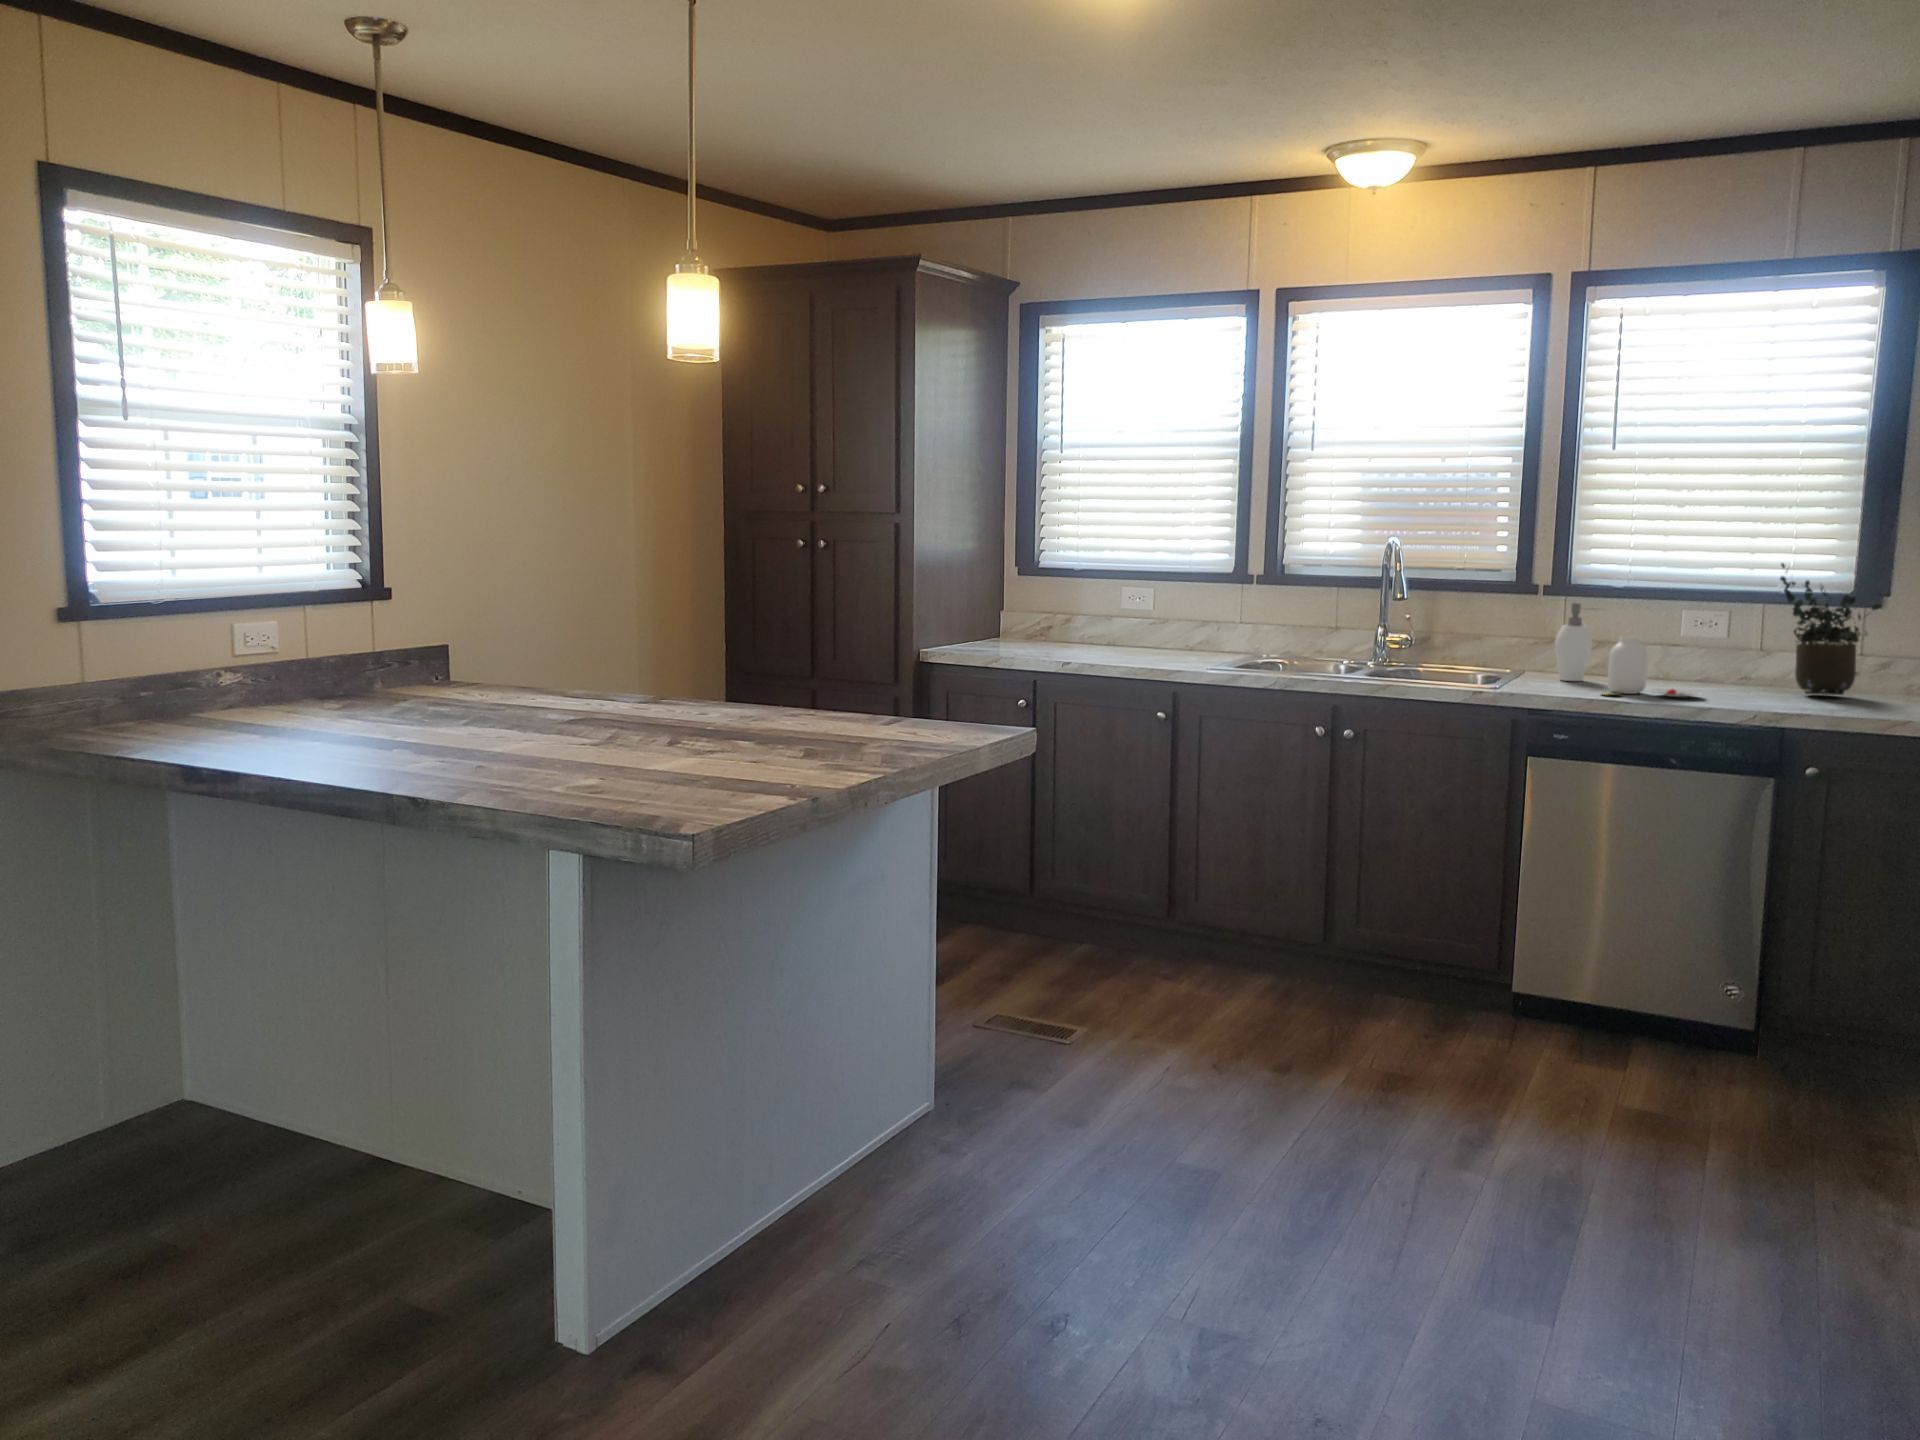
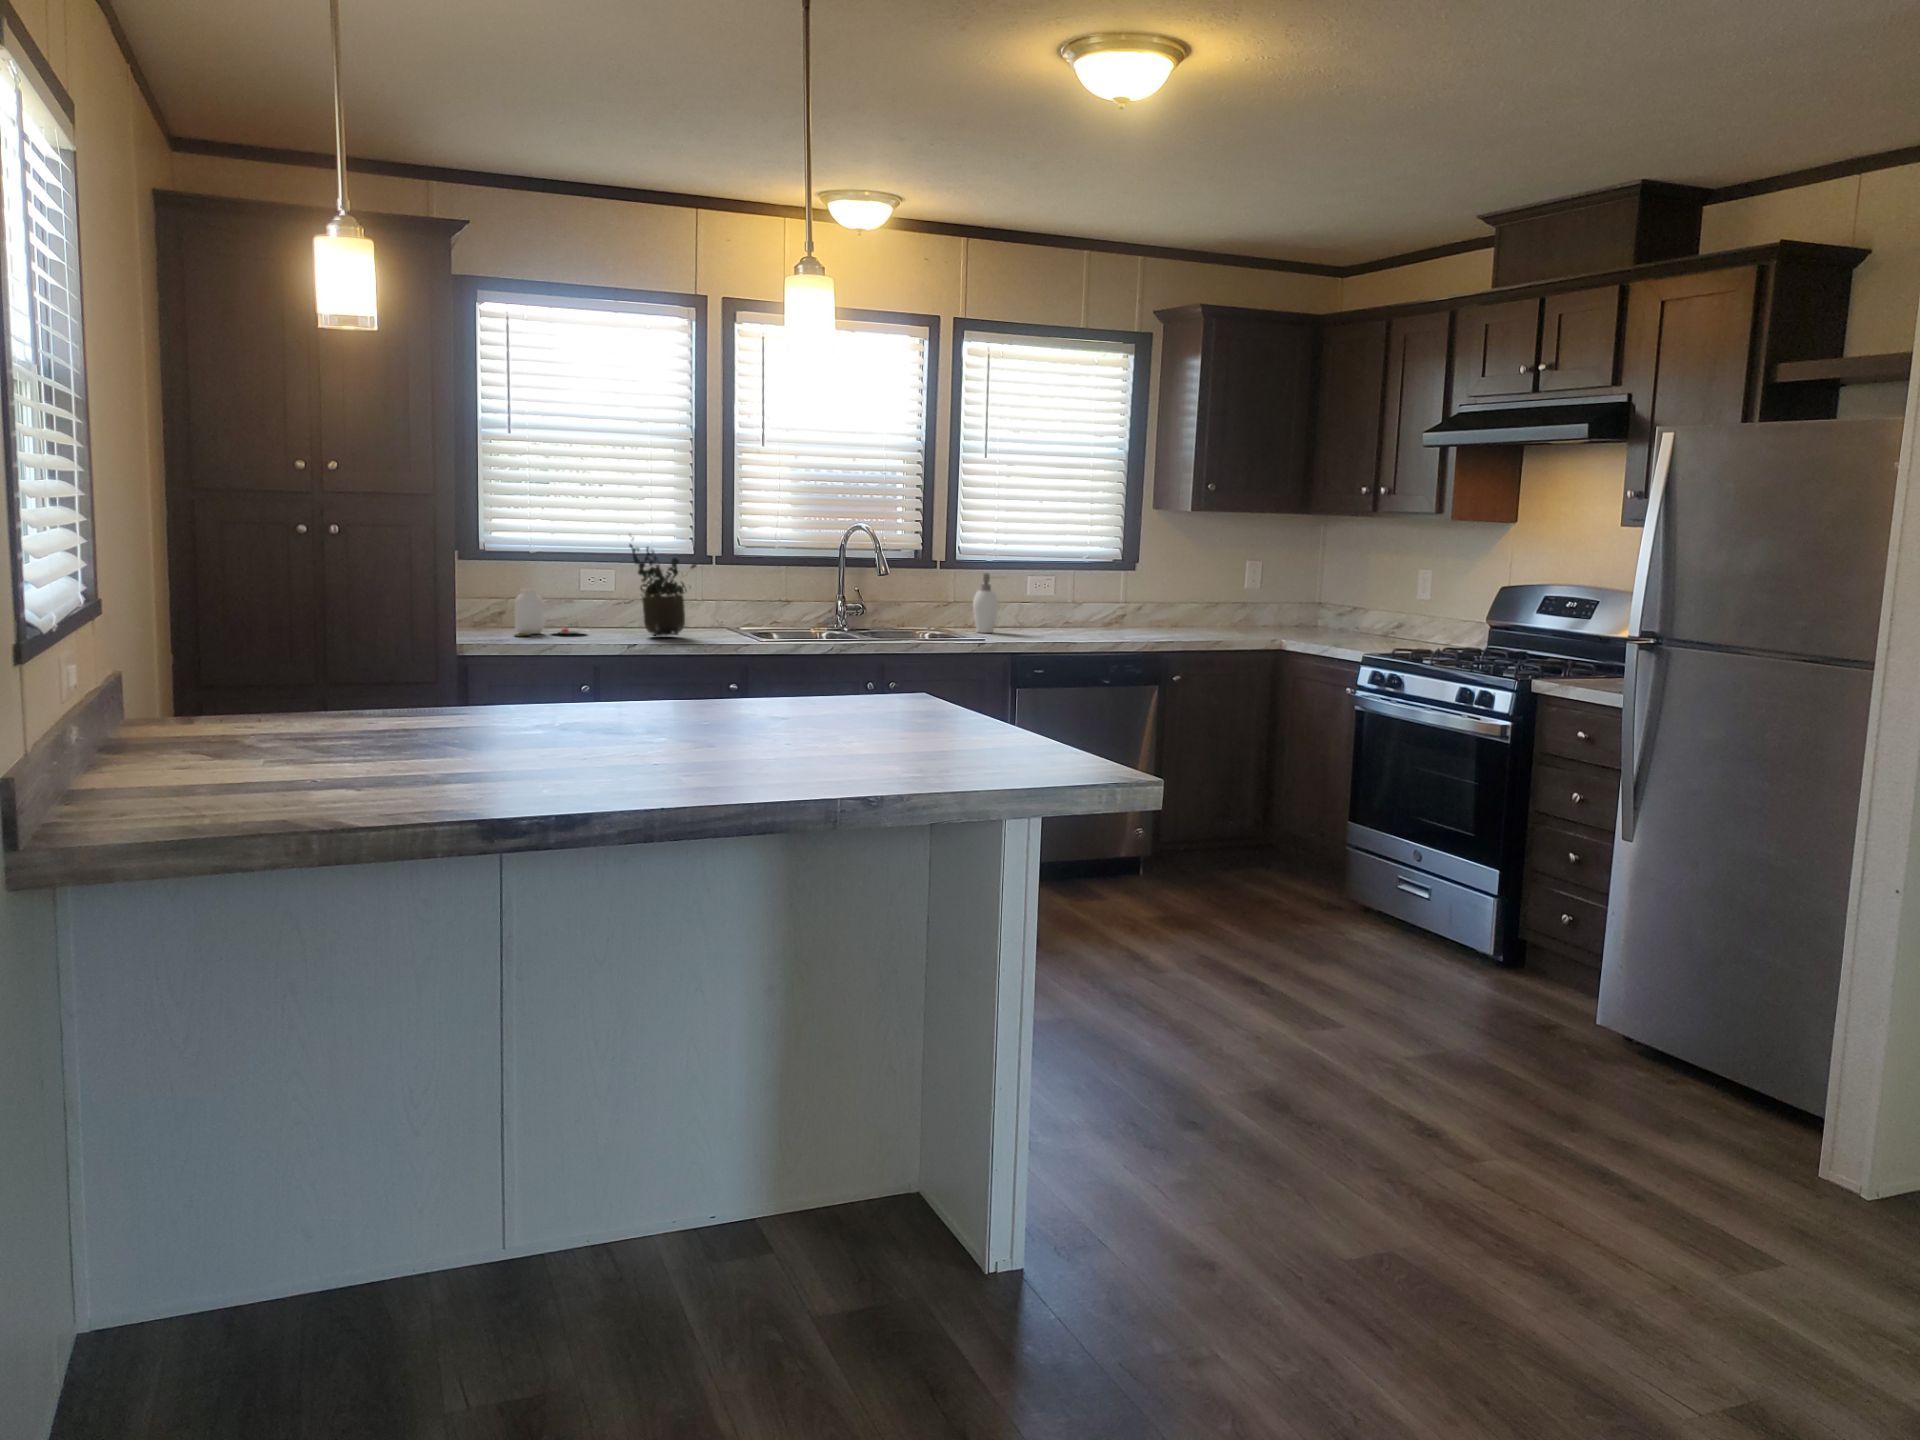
potted plant: present [1780,563,1882,695] -> present [629,544,696,636]
jar: present [1602,636,1702,697] -> present [514,588,585,636]

